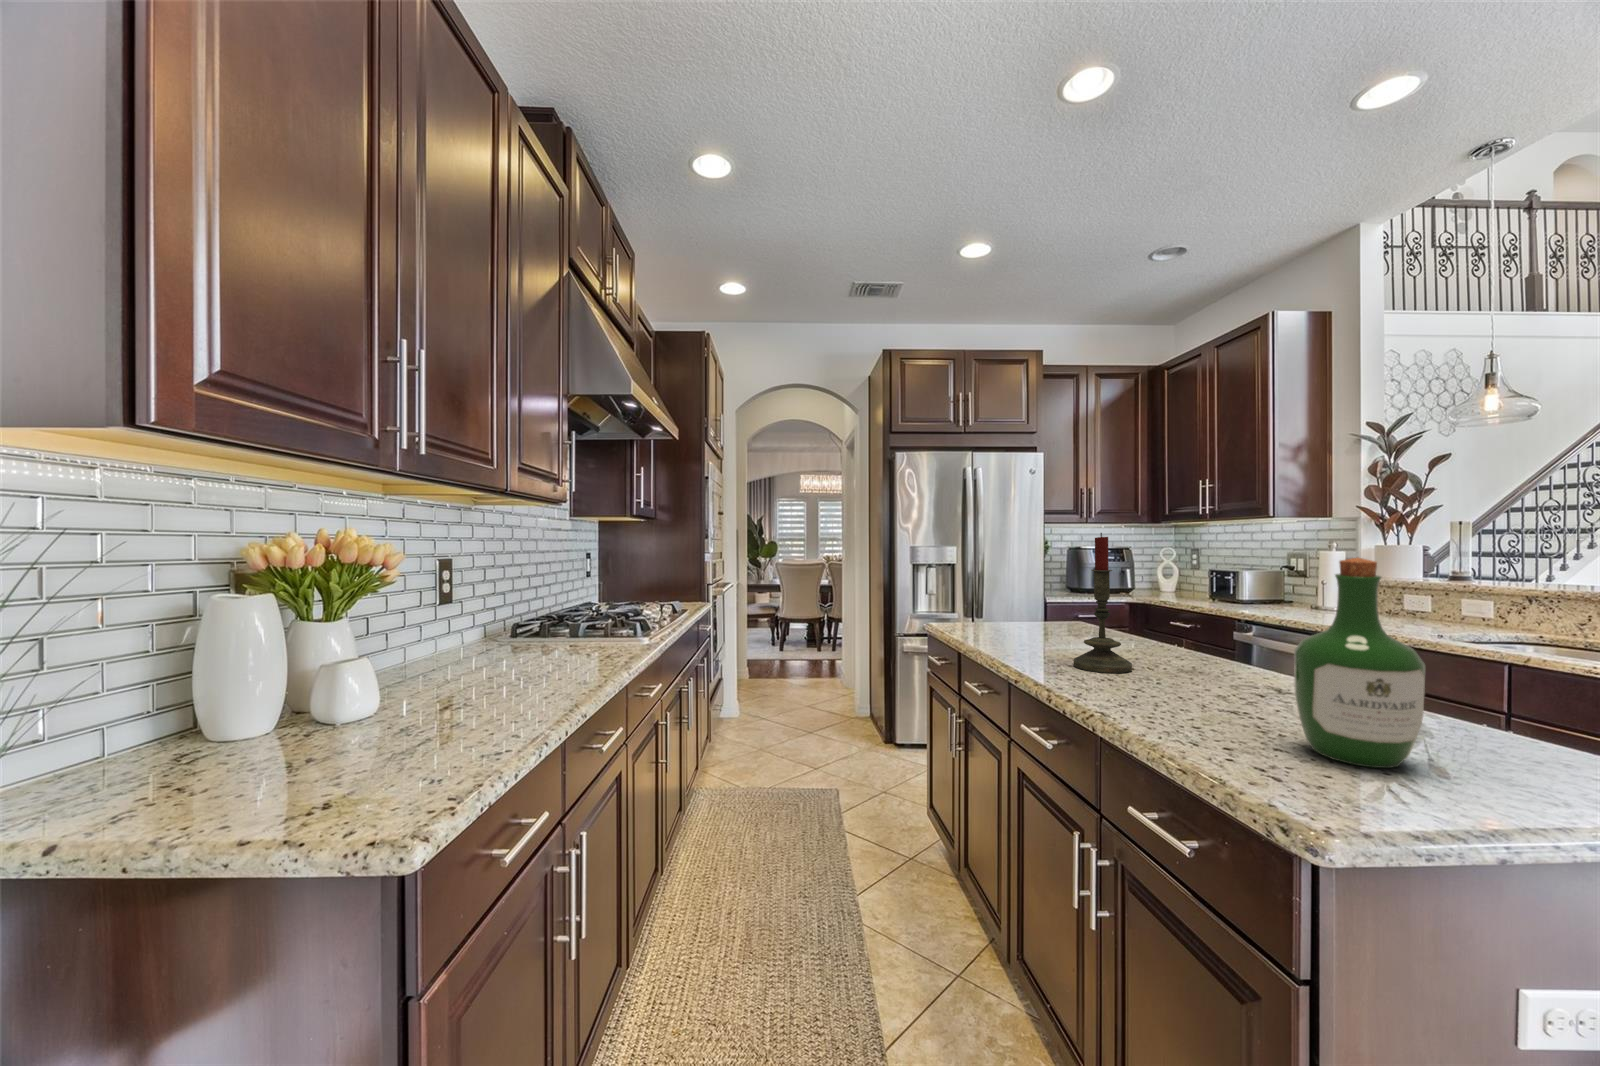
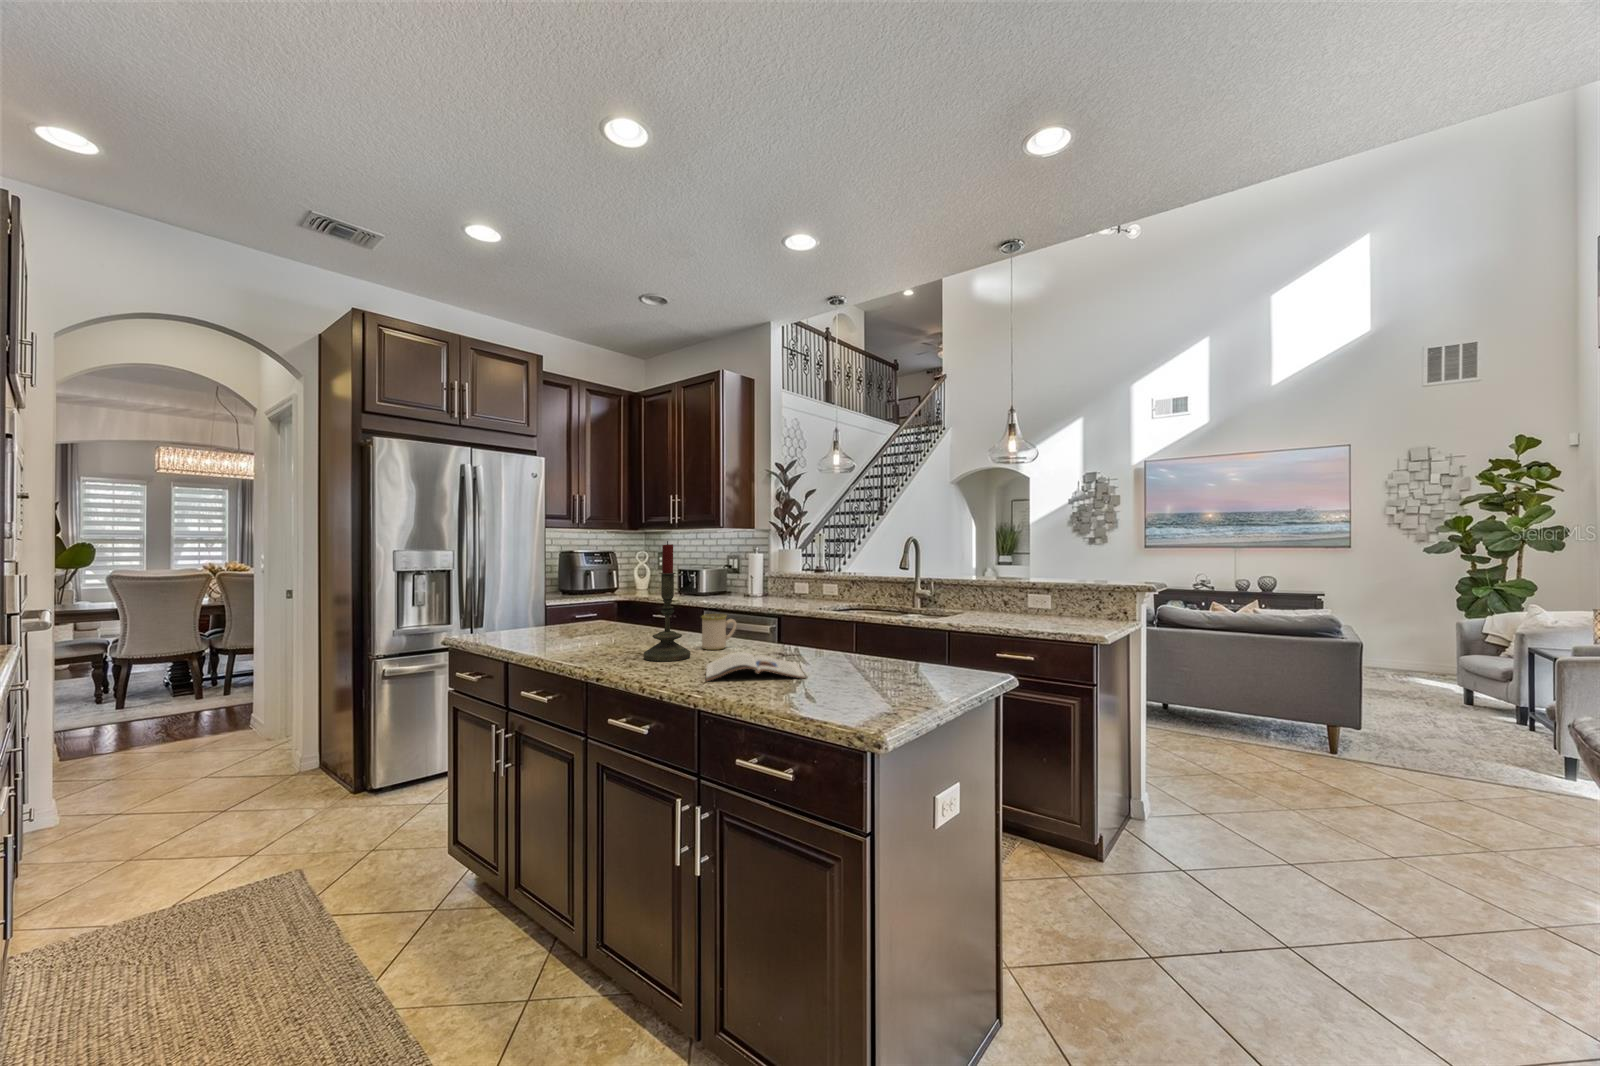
wine bottle: present [1294,558,1426,768] -> none [831,560,894,692]
mug: none [1157,624,1211,669] -> present [702,614,736,650]
magazine: none [1114,674,1277,726] -> present [706,652,805,681]

